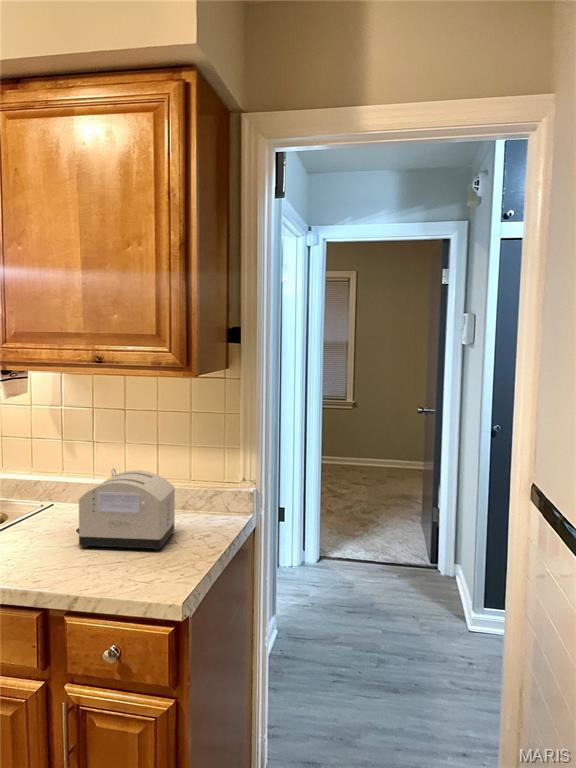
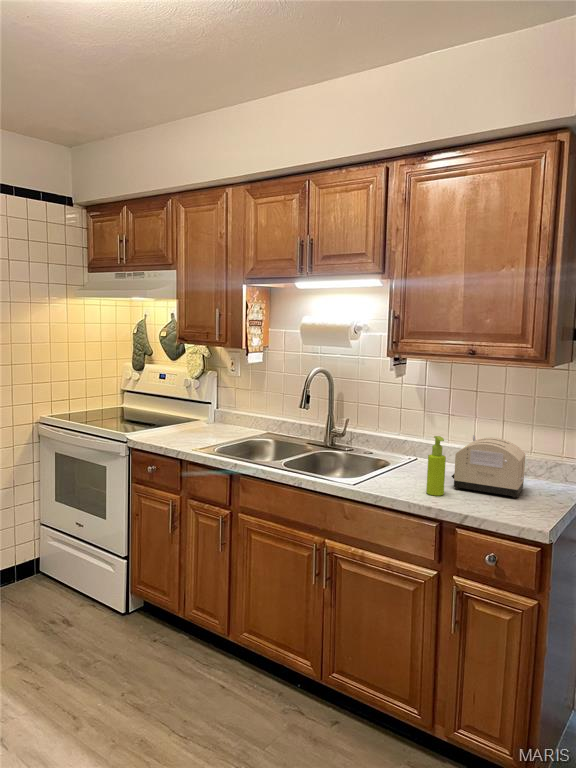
soap dispenser: none [32,479,59,566] -> present [426,436,446,496]

